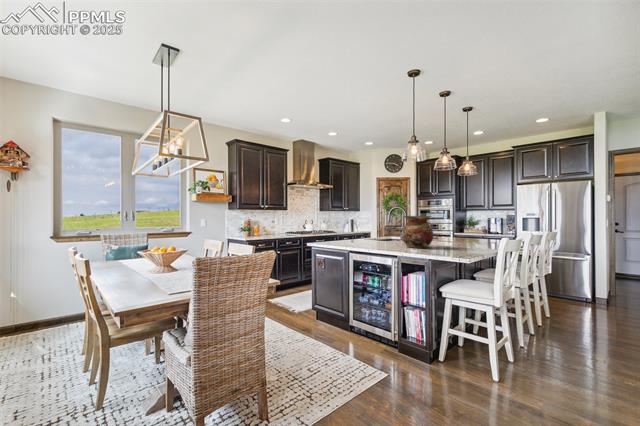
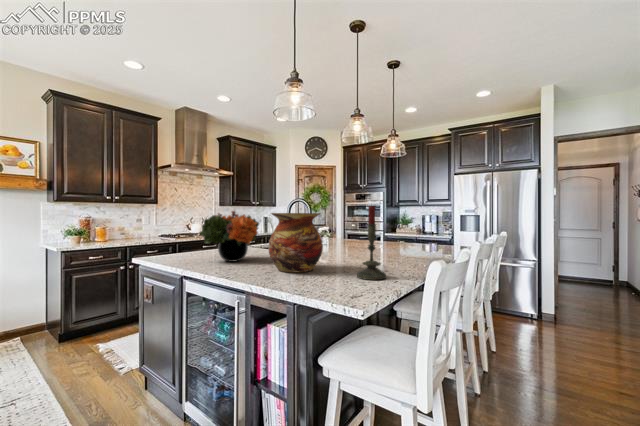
candle: none [456,211,474,251] -> present [357,205,386,280]
flower arrangement: none [356,215,390,244] -> present [200,211,259,262]

